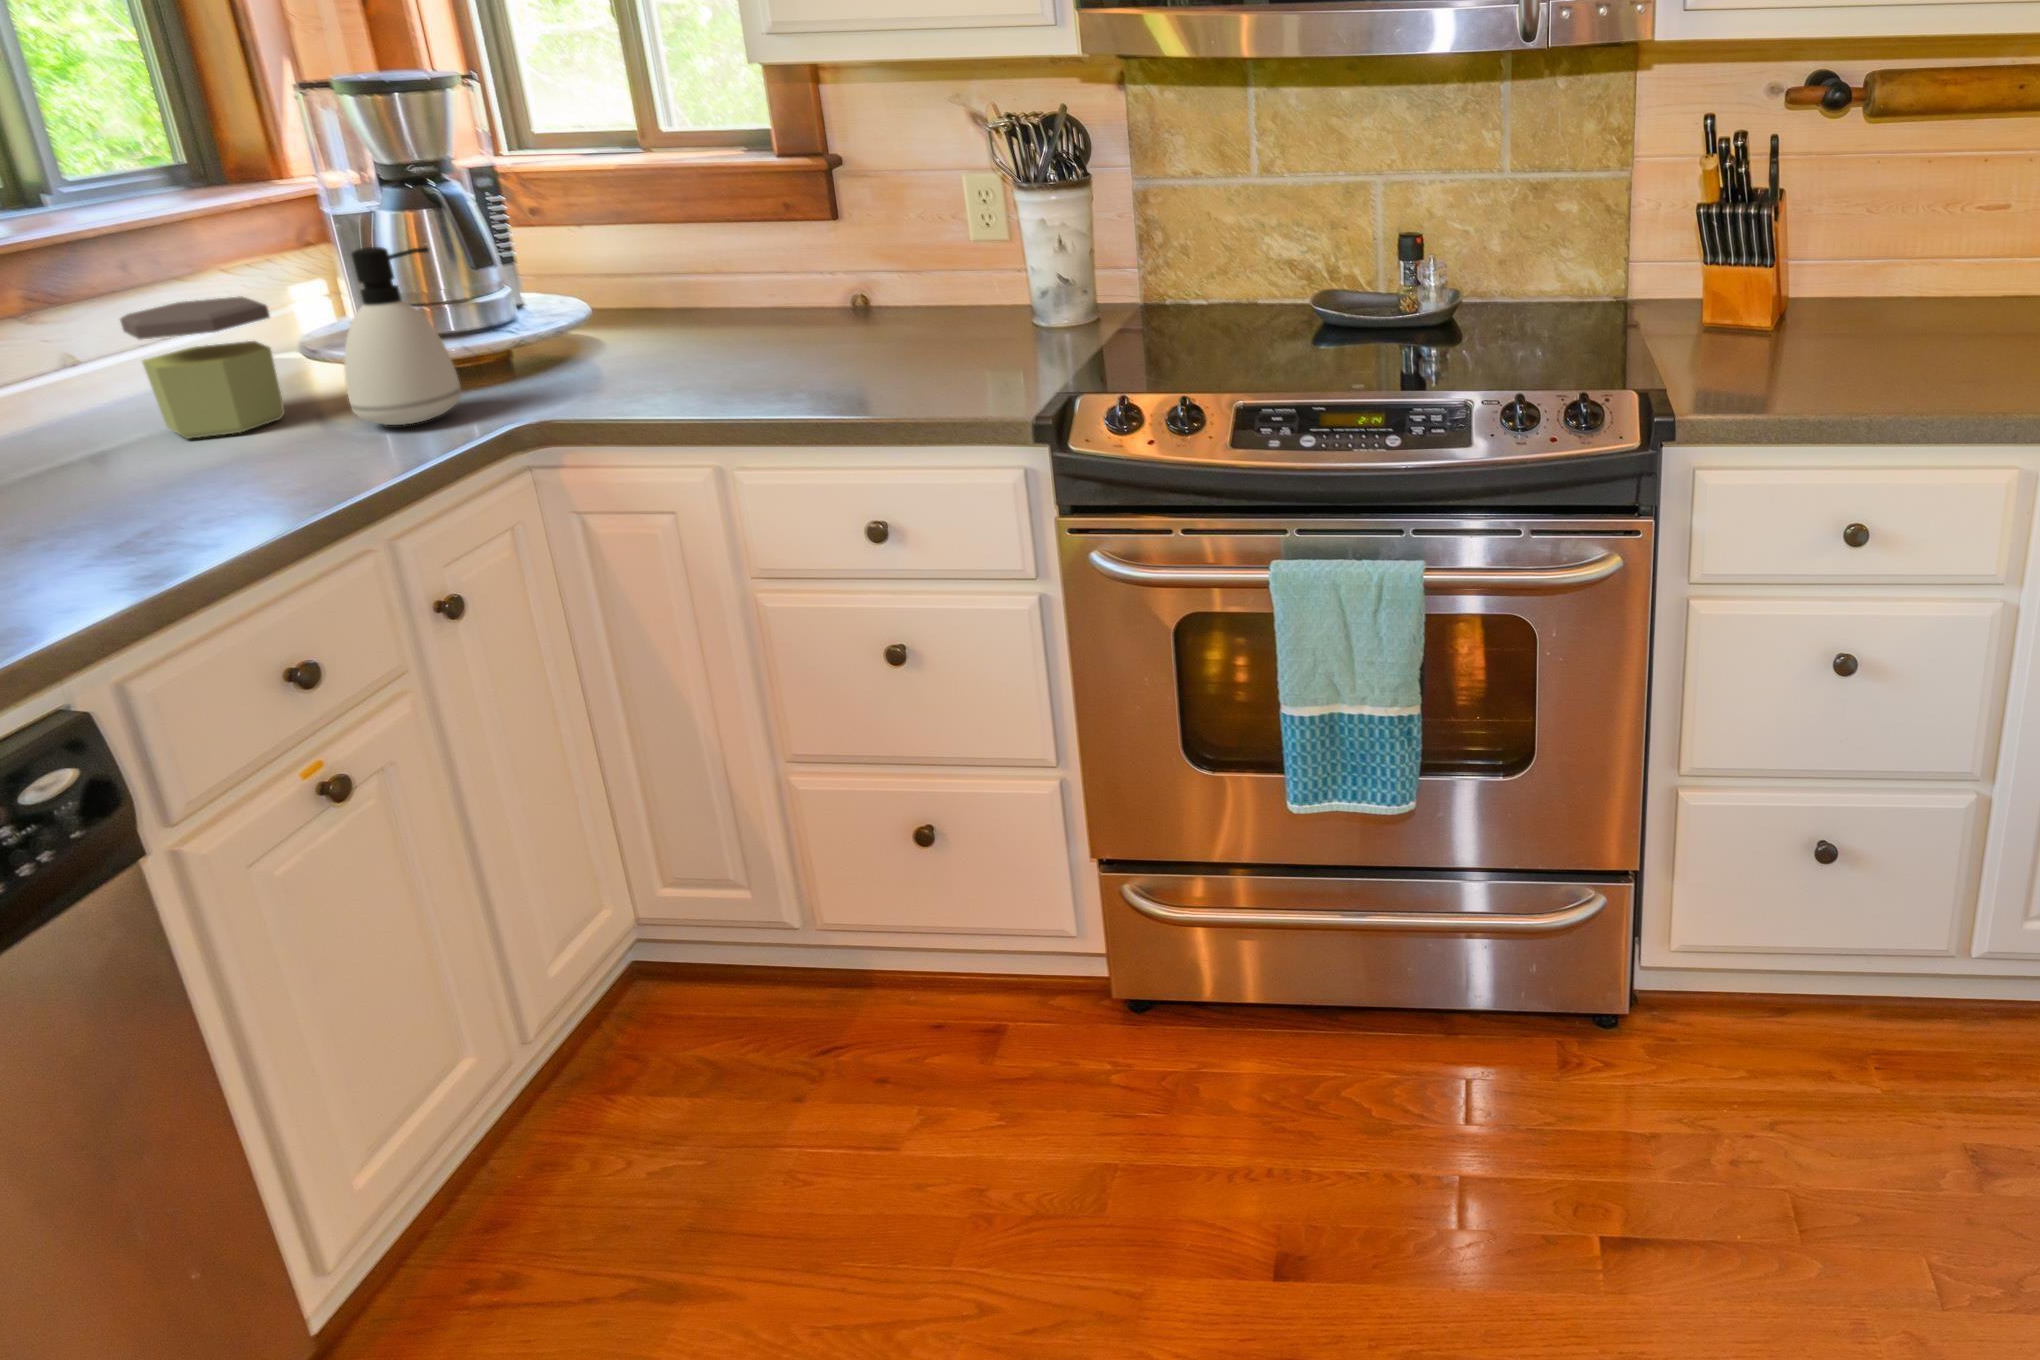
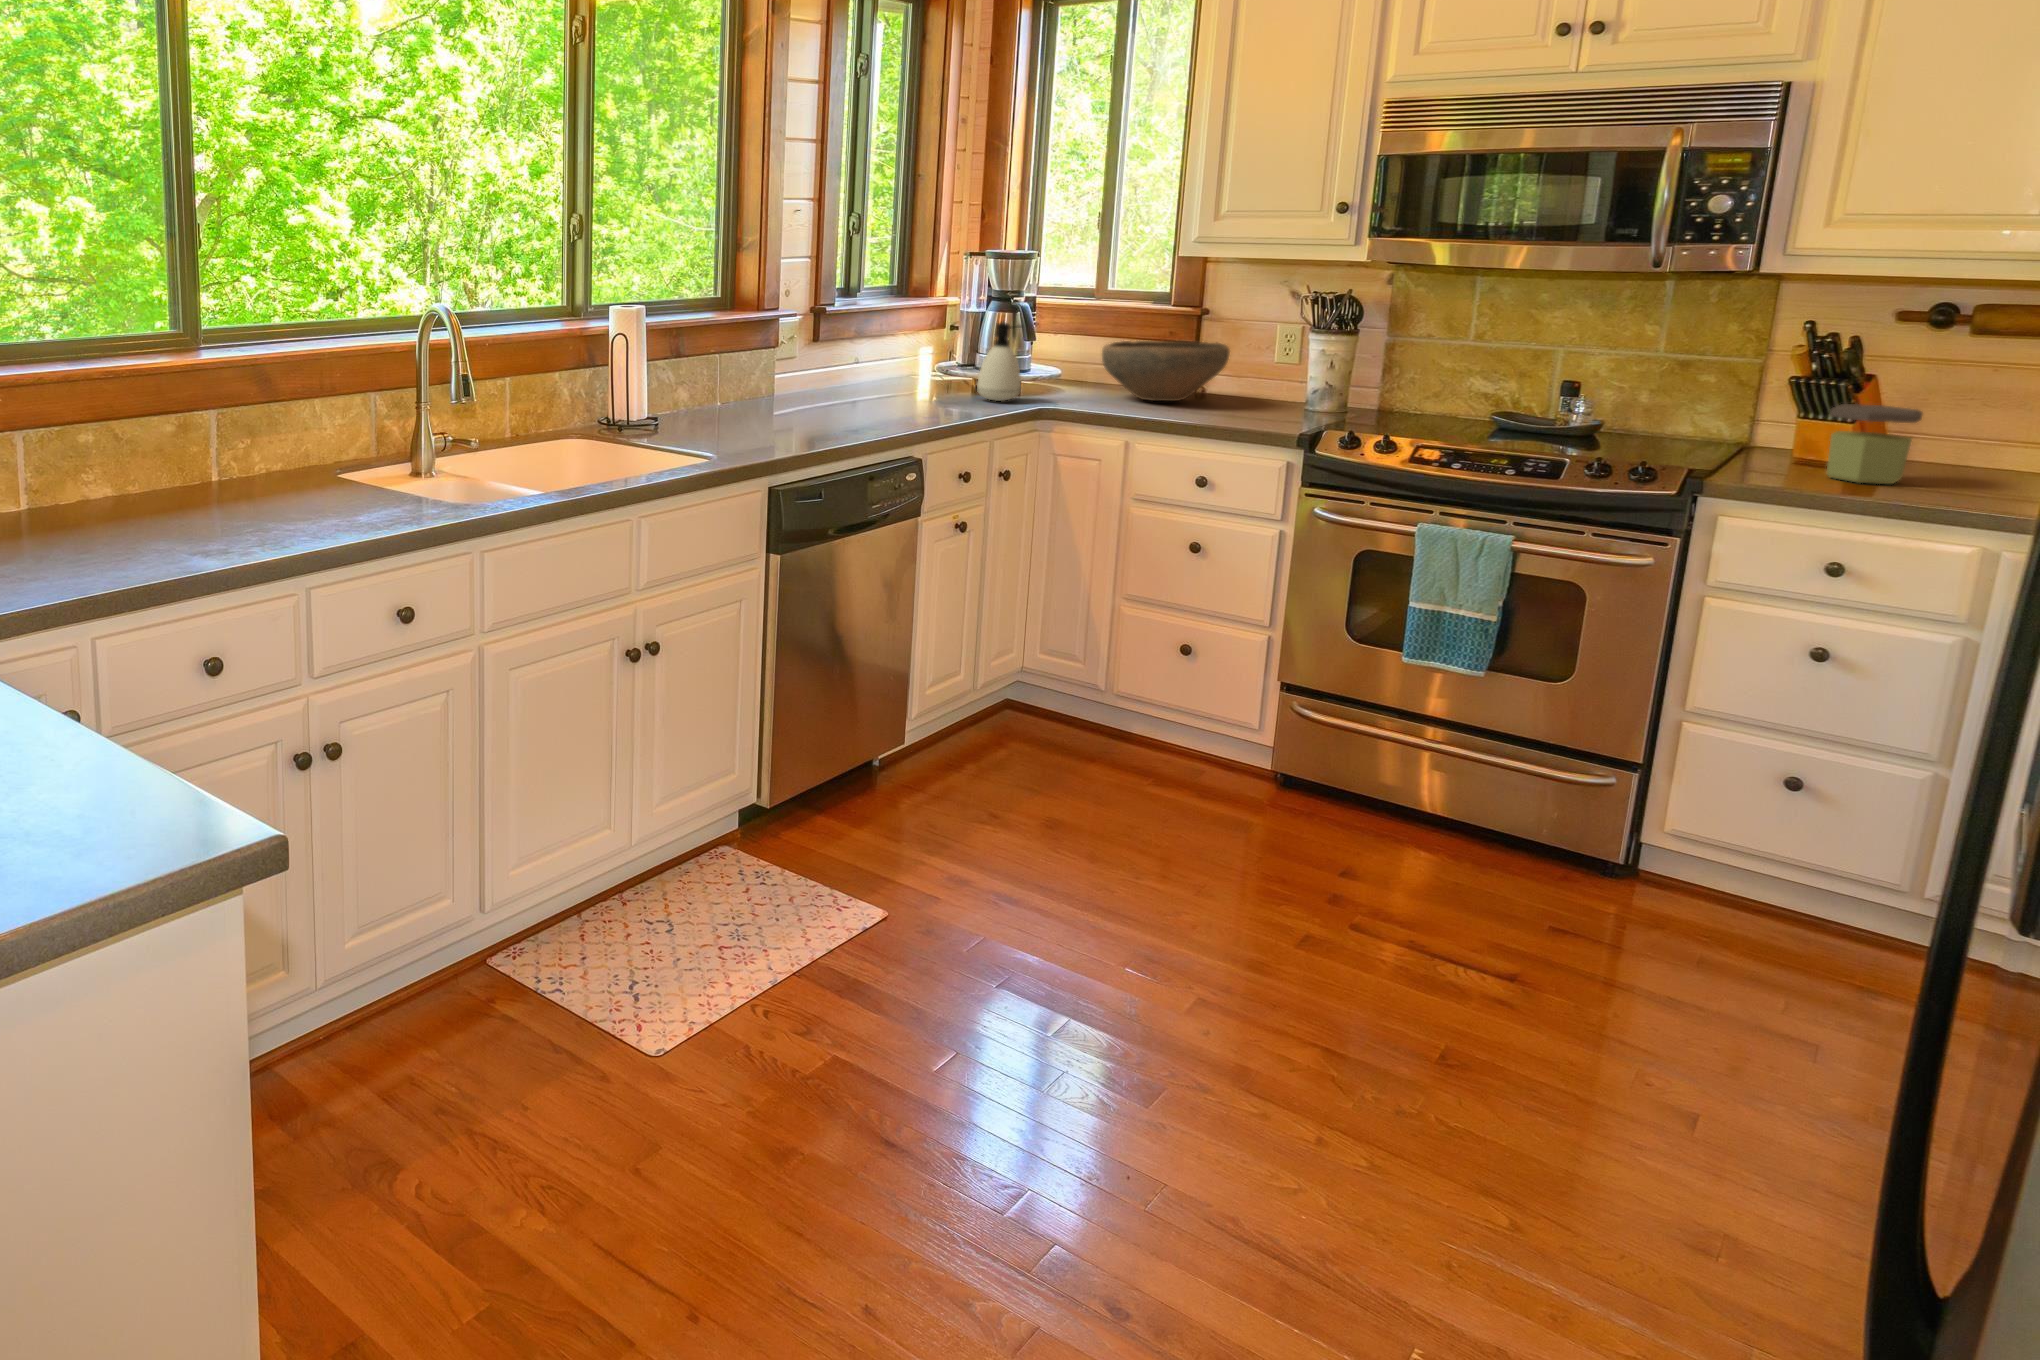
bowl: none [637,224,886,358] -> present [1102,341,1230,401]
jar: present [120,296,285,439] -> present [1827,404,1922,484]

